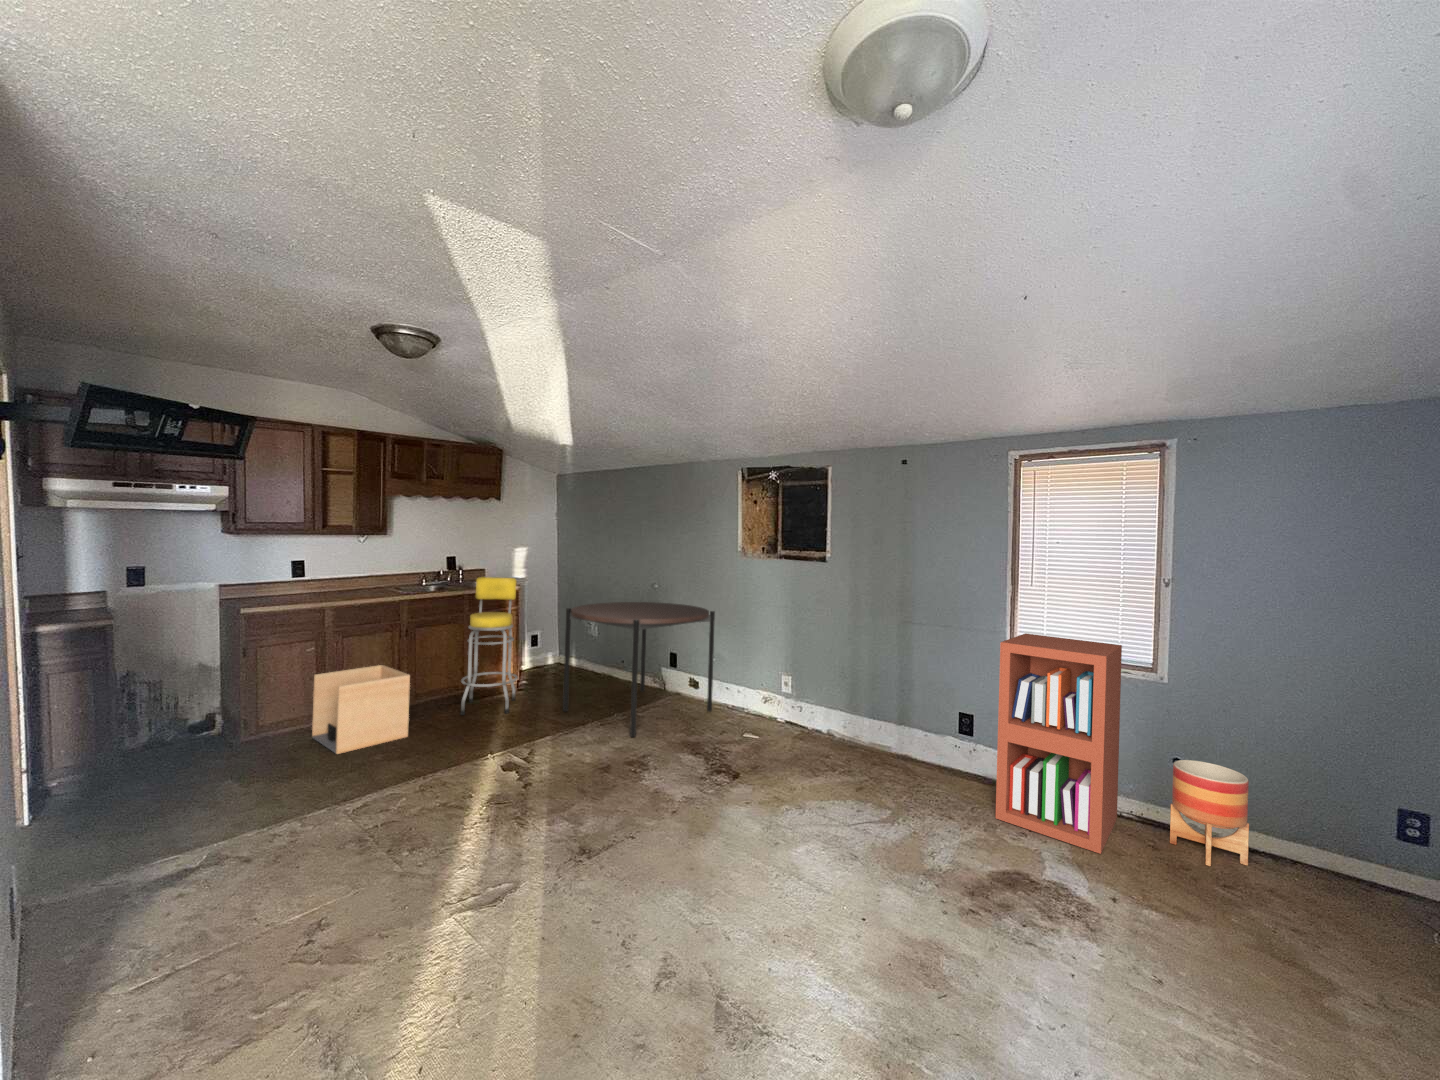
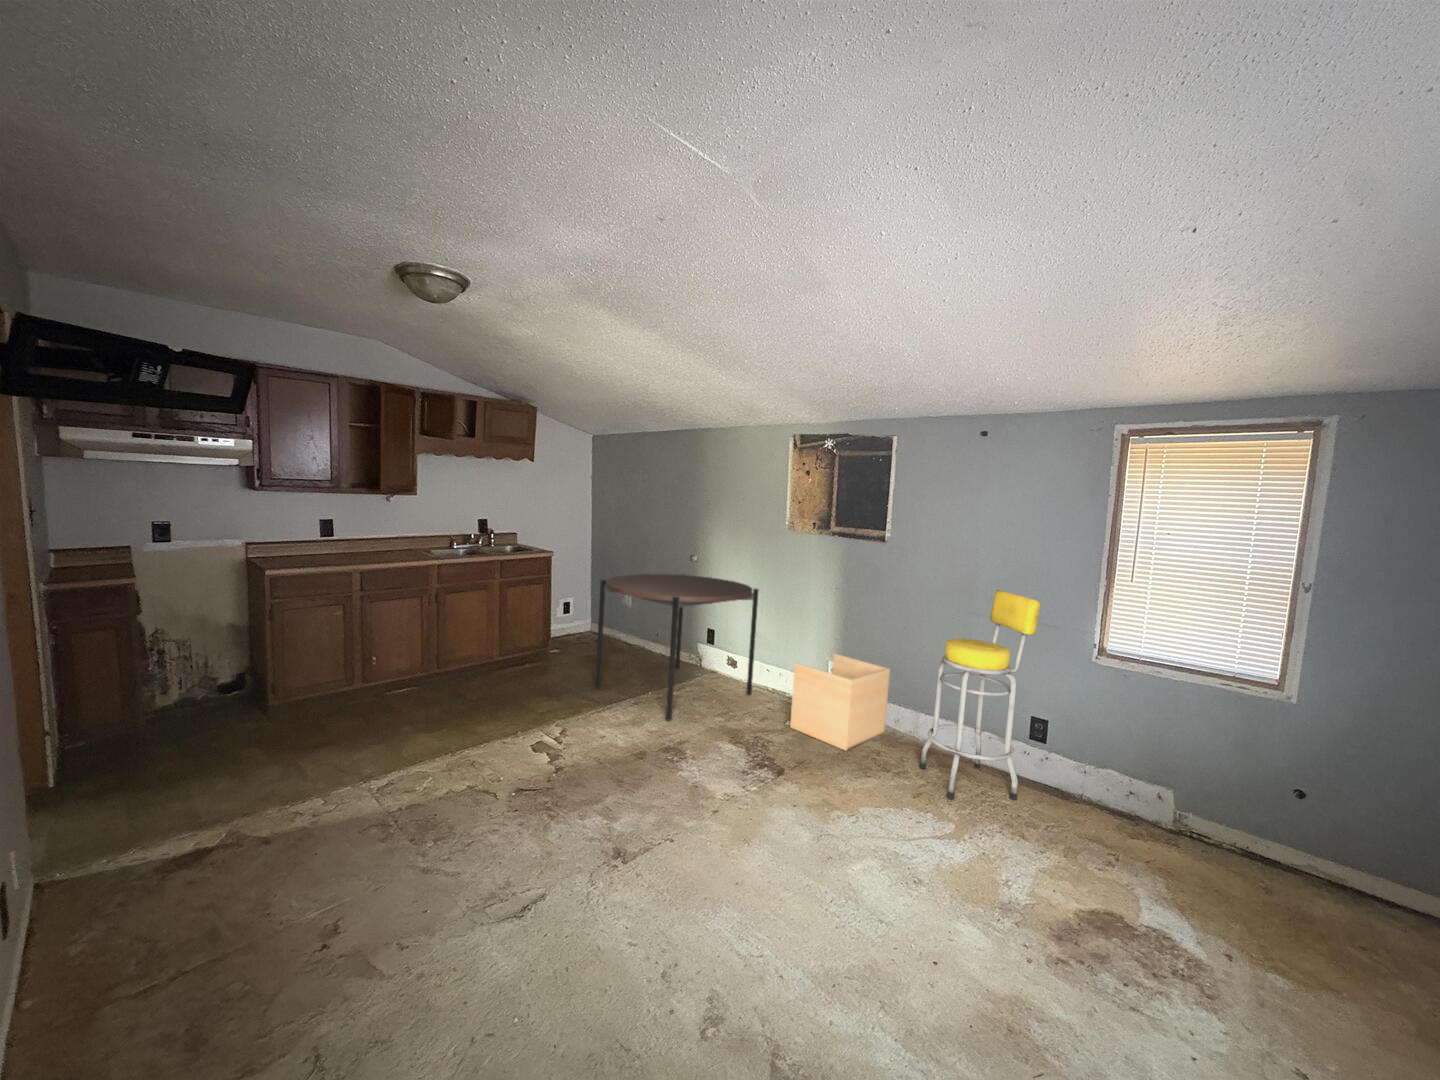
bar stool: present [460,577,518,715] -> present [919,590,1041,800]
bookshelf: present [996,633,1122,854] -> none [1076,635,1242,895]
cardboard box: present [312,665,410,754] -> present [790,654,890,750]
planter: present [1170,760,1249,866] -> none [1285,794,1396,922]

